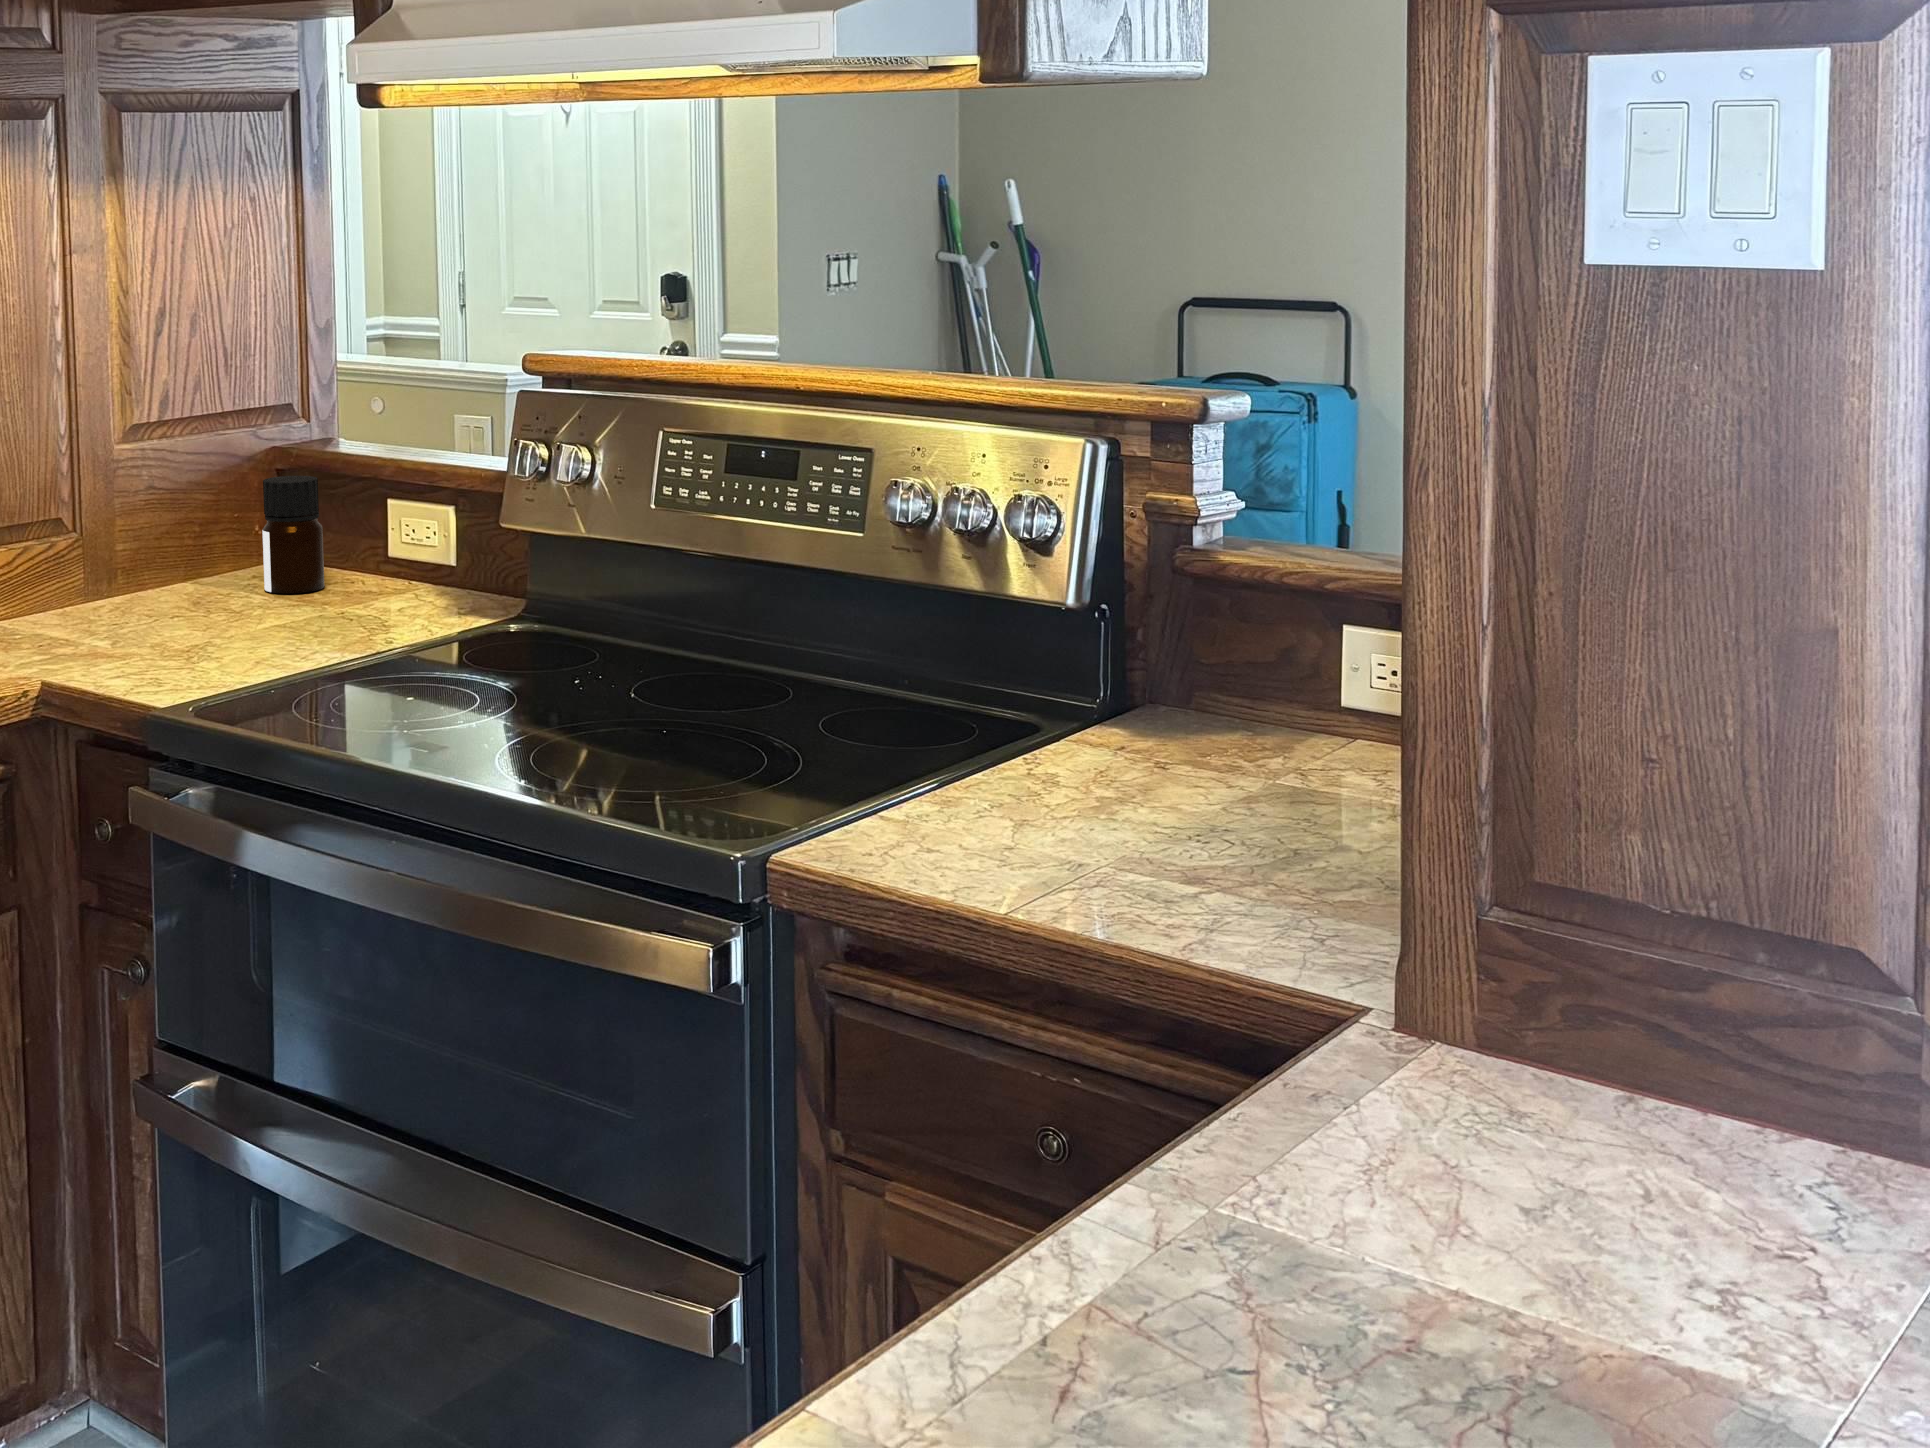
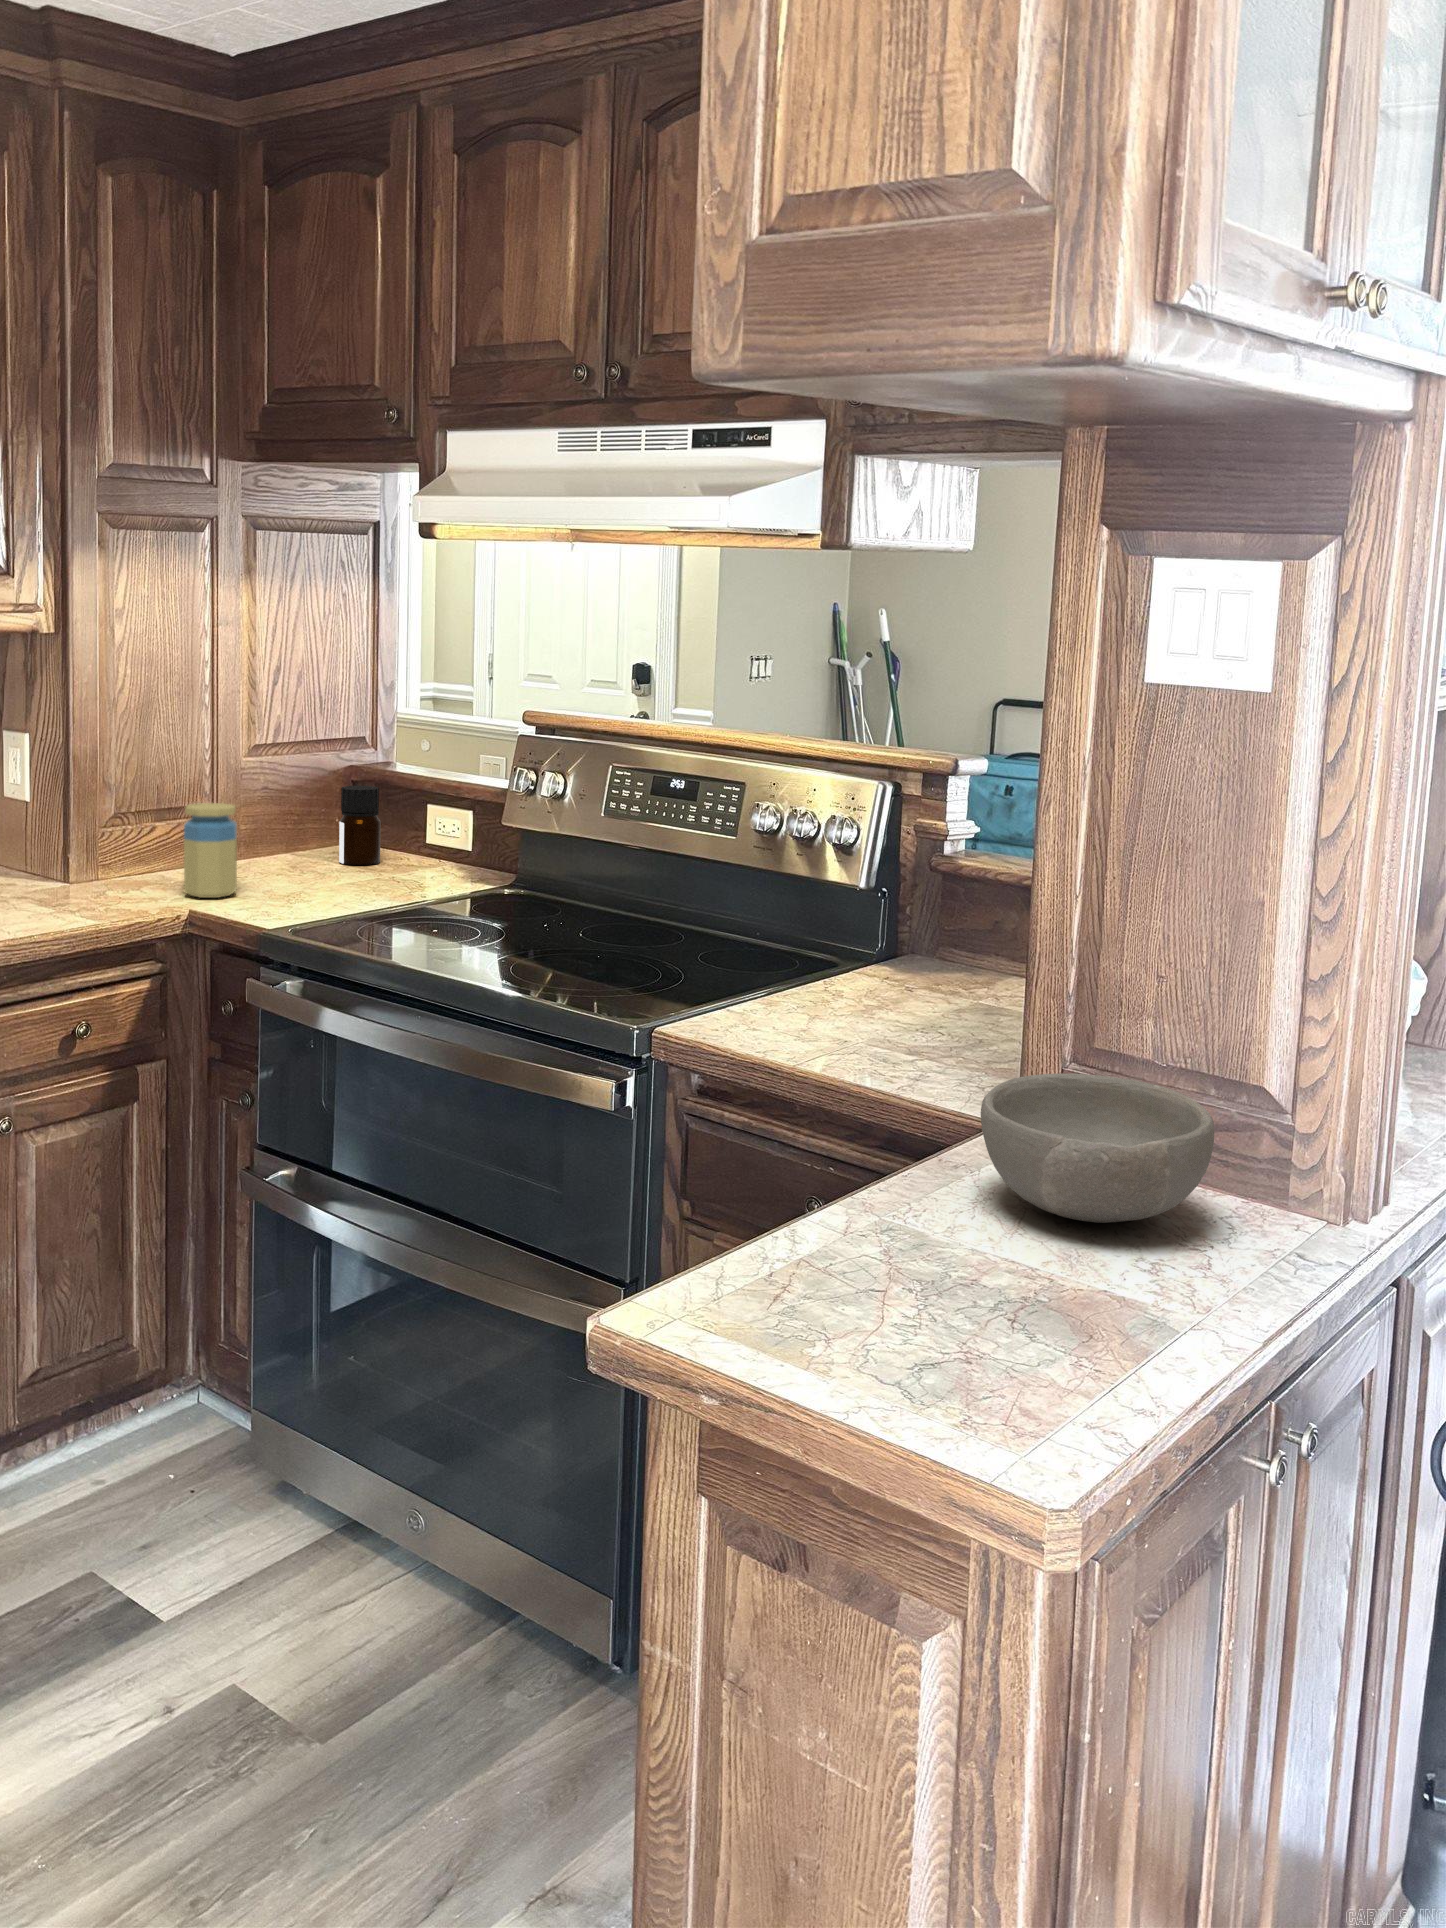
jar: none [31,515,114,659] -> present [184,803,237,898]
bowl: none [1376,940,1811,1223] -> present [981,1074,1214,1223]

